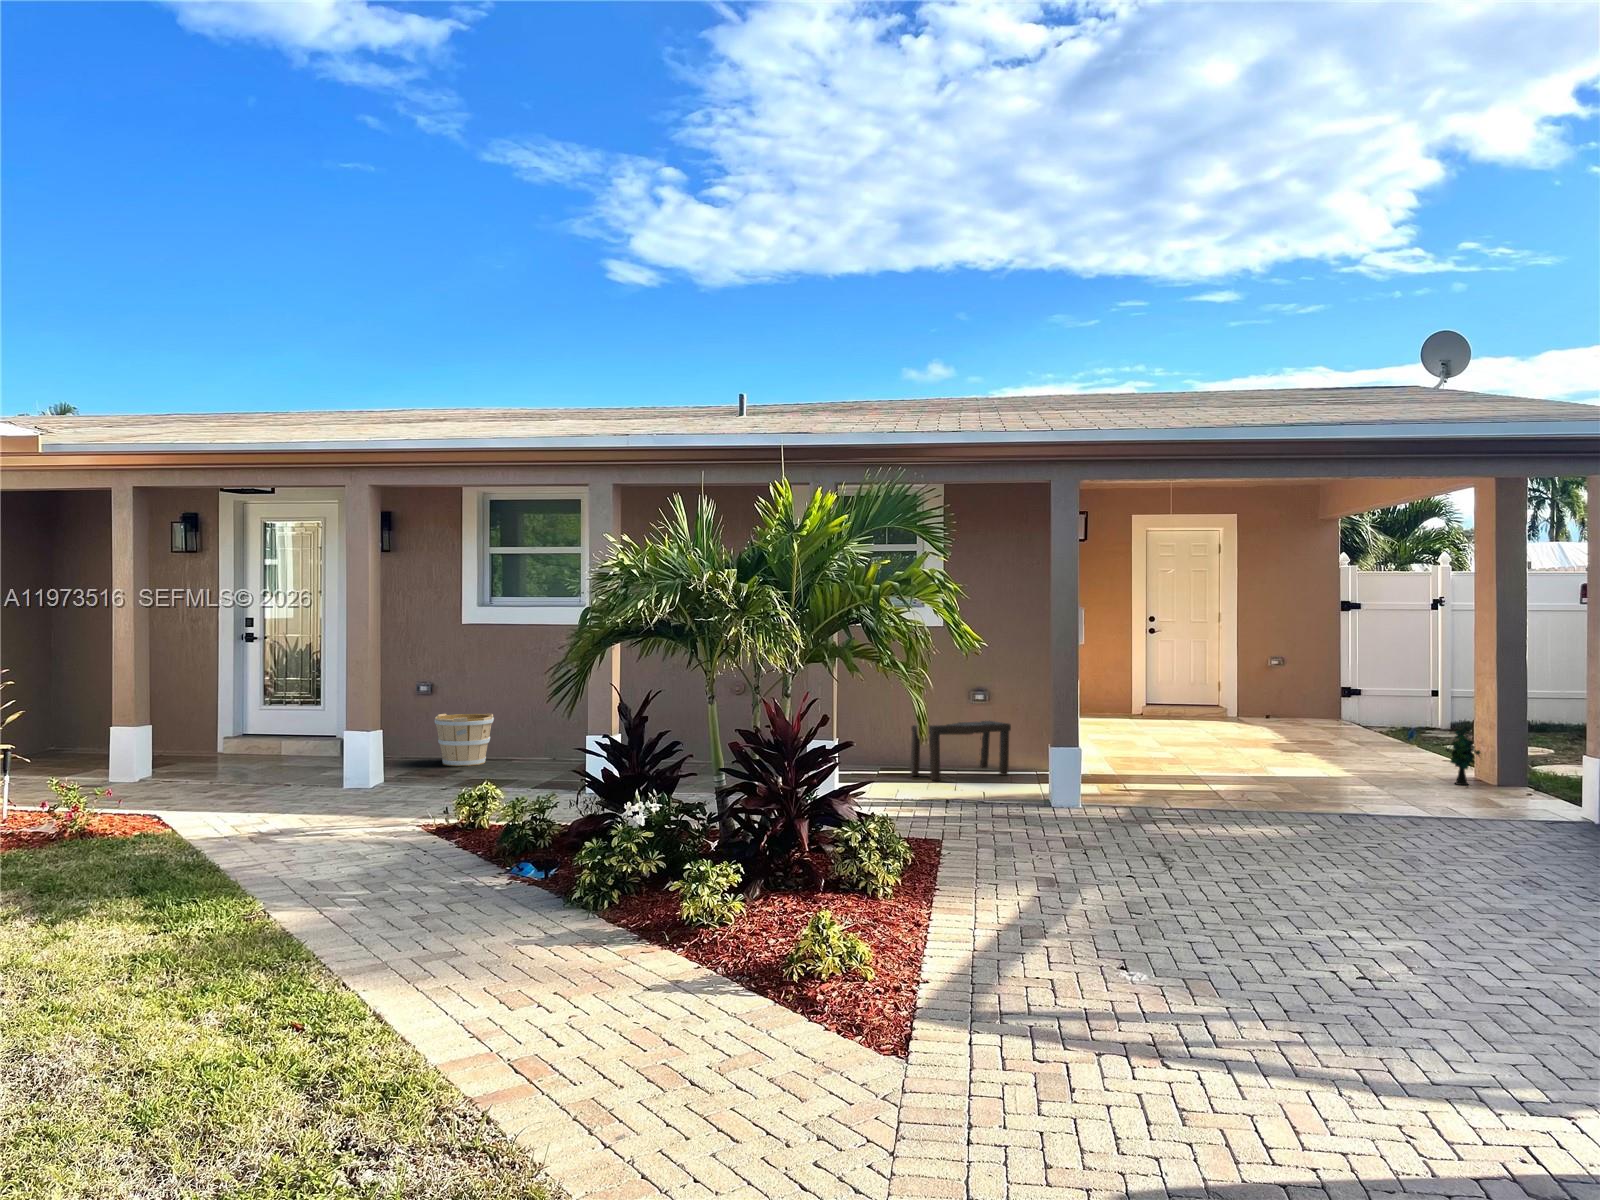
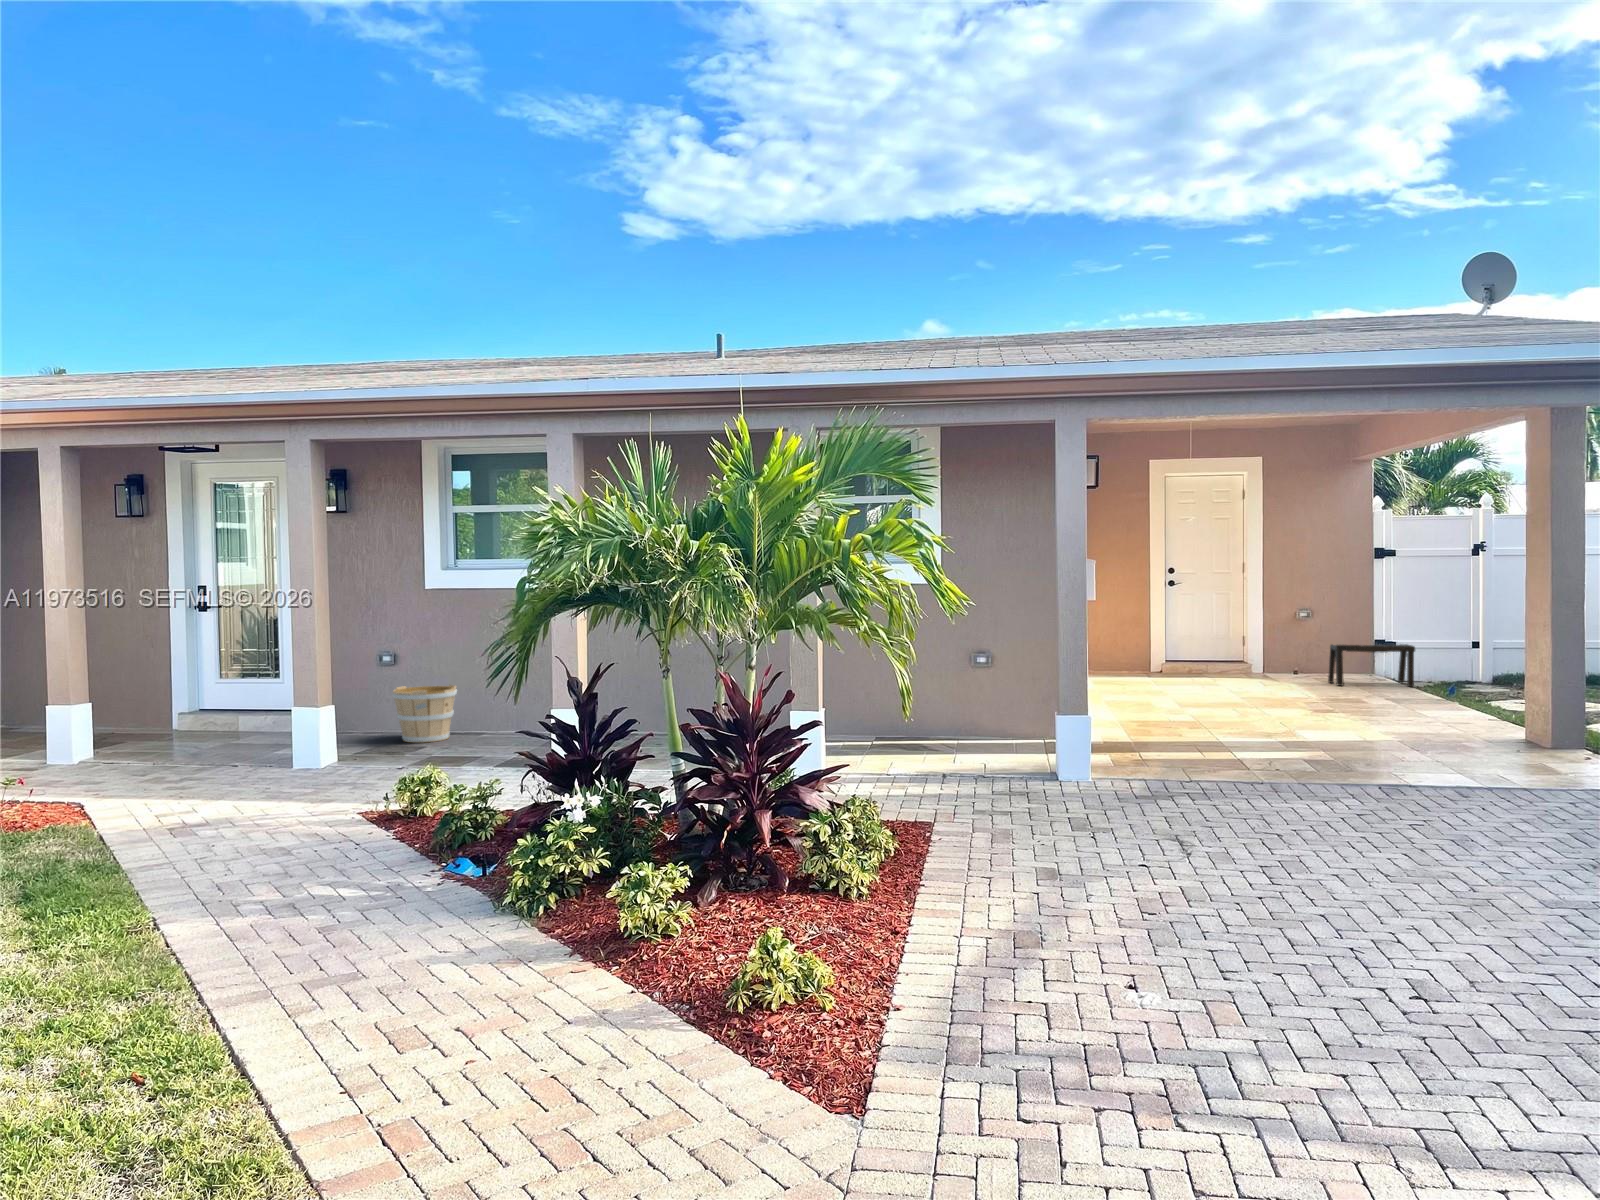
bench: present [911,721,1011,781] -> present [1328,644,1415,687]
decorative plant: present [1446,726,1481,785] -> none [1494,684,1535,749]

